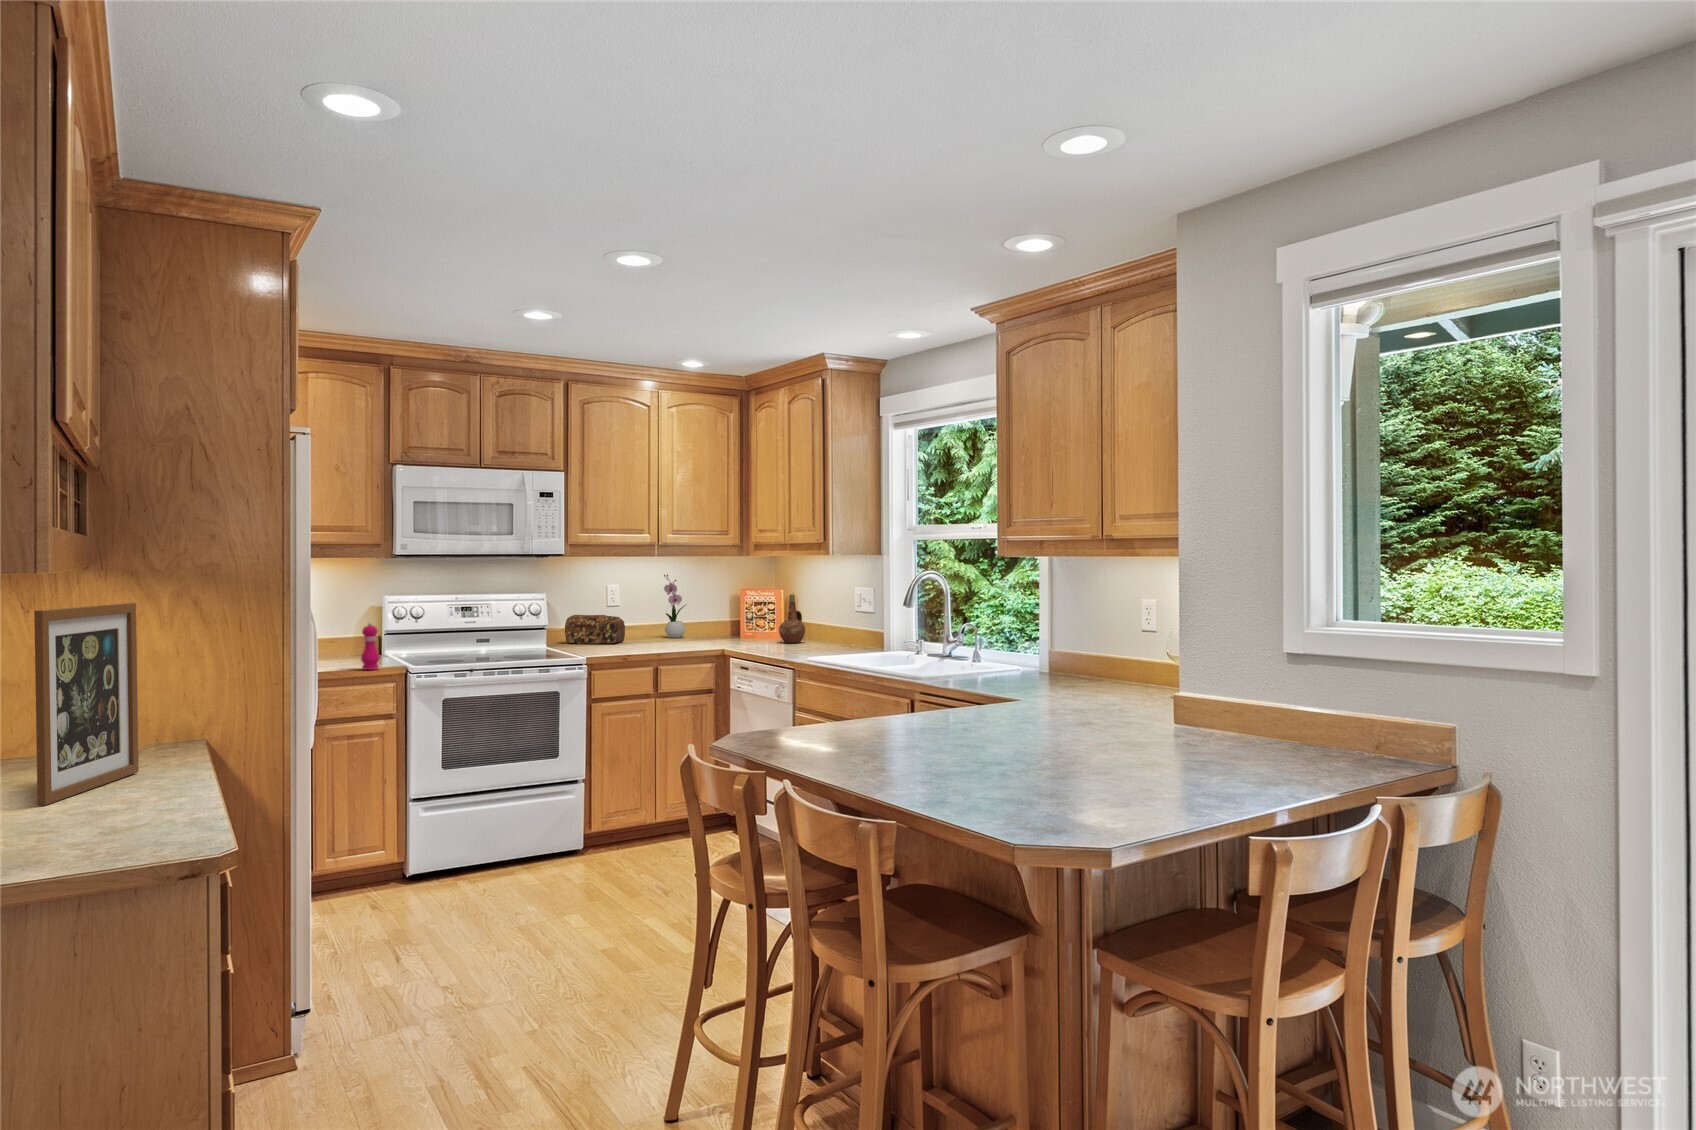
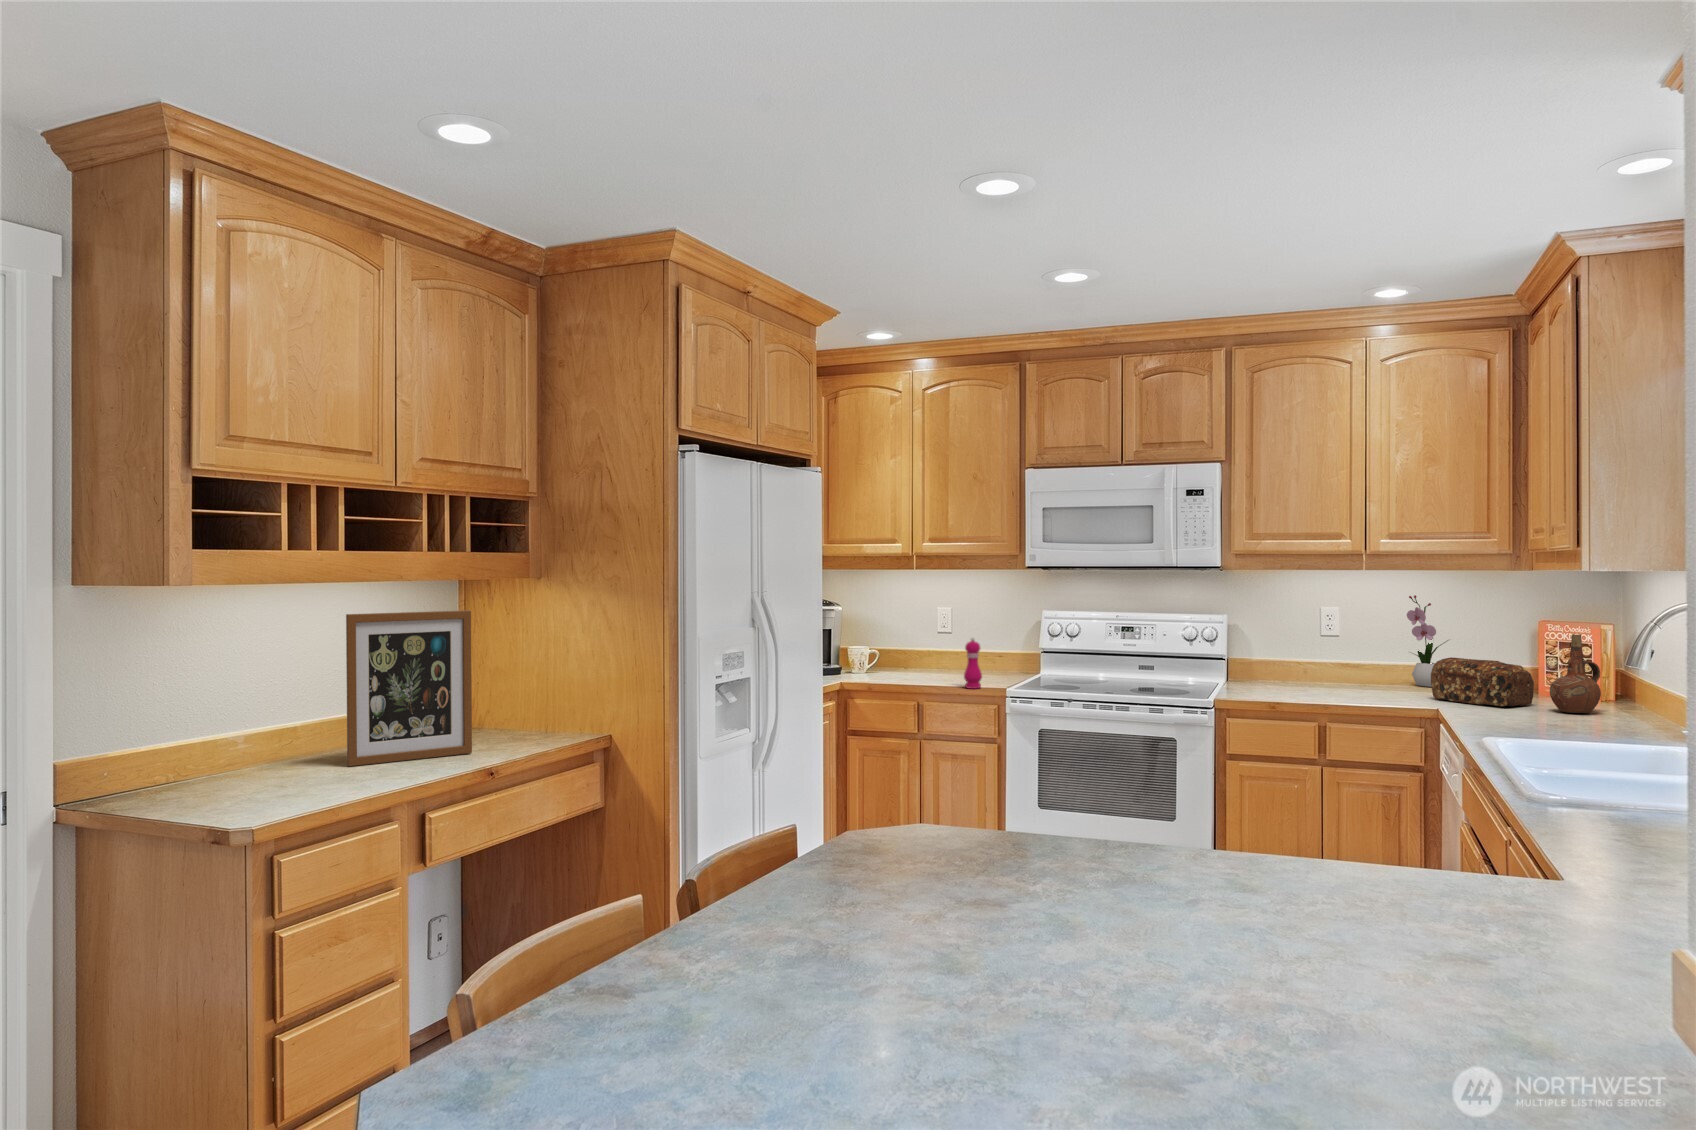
bread loaf: present [565,615,625,644] -> present [1431,657,1534,706]

